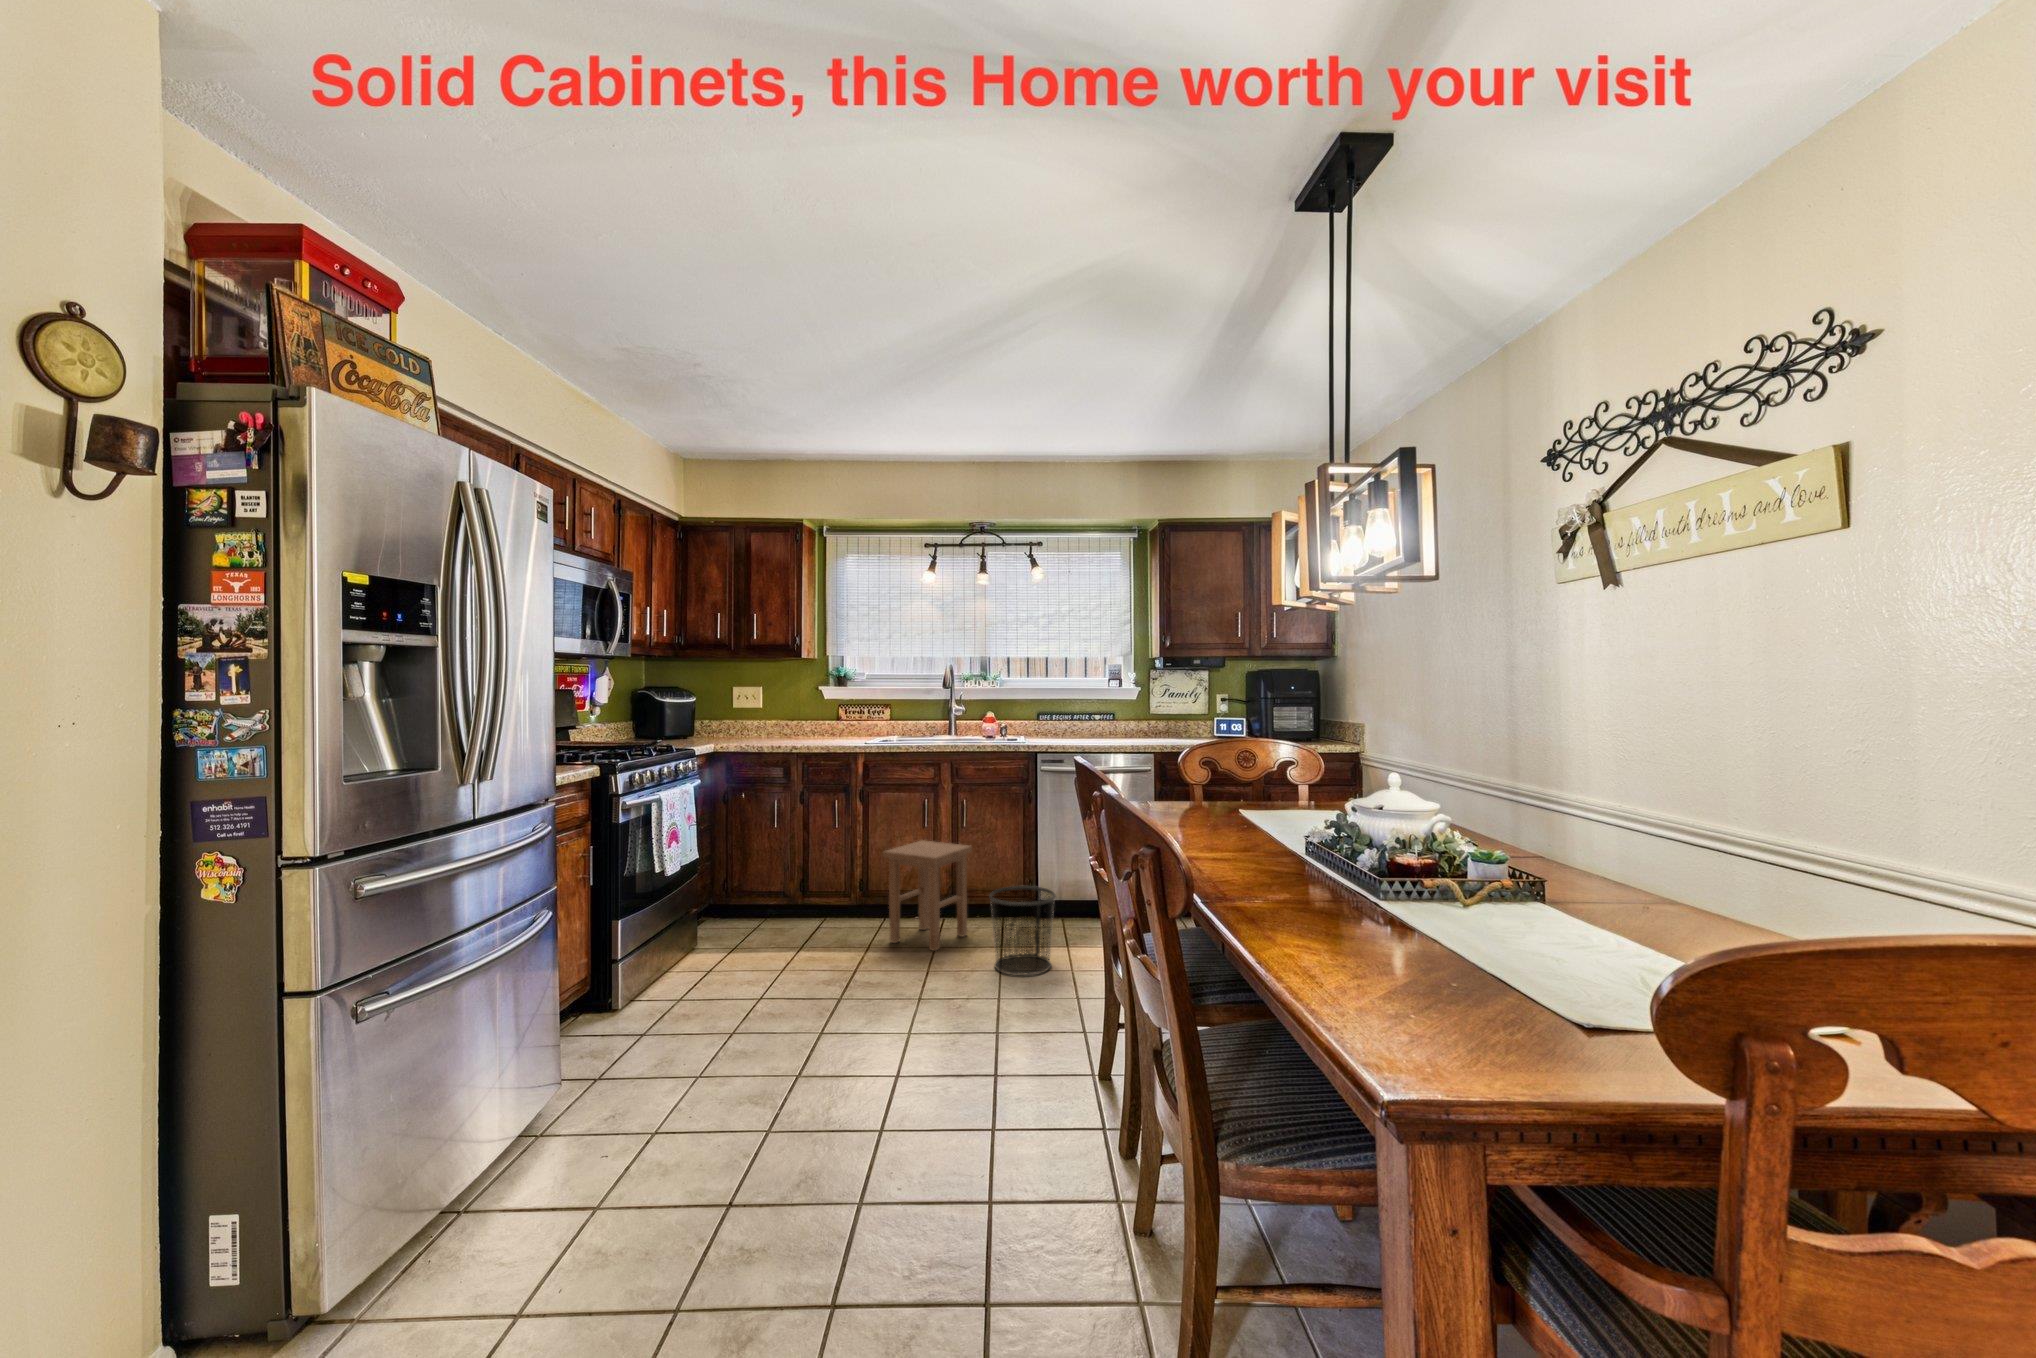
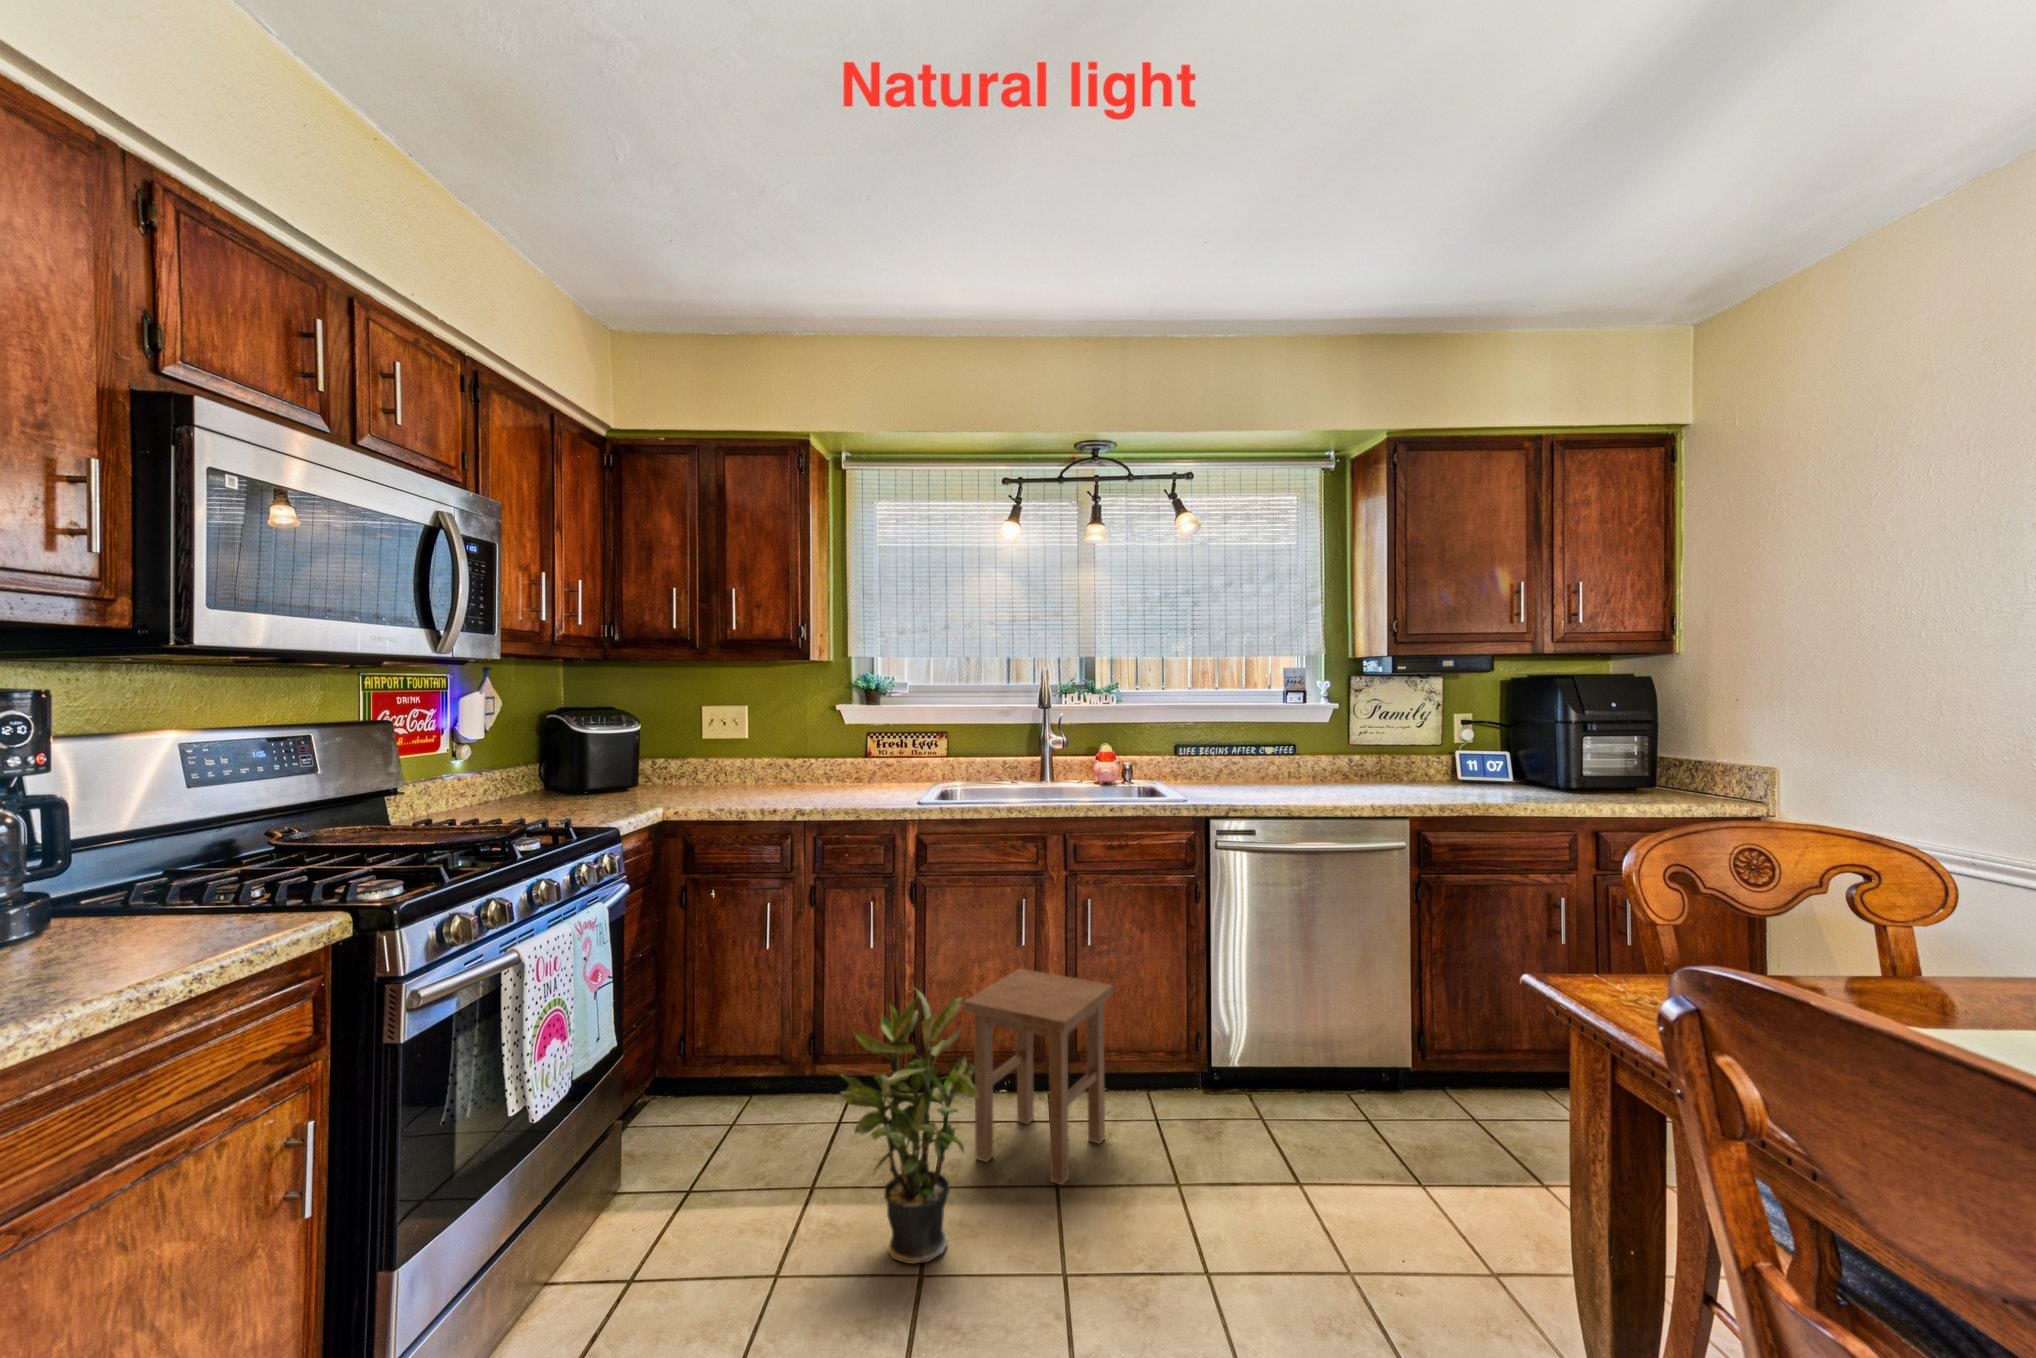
potted plant: none [806,833,882,975] -> present [841,990,979,1264]
waste bin: present [989,886,1056,976] -> none [1174,1075,1302,1268]

